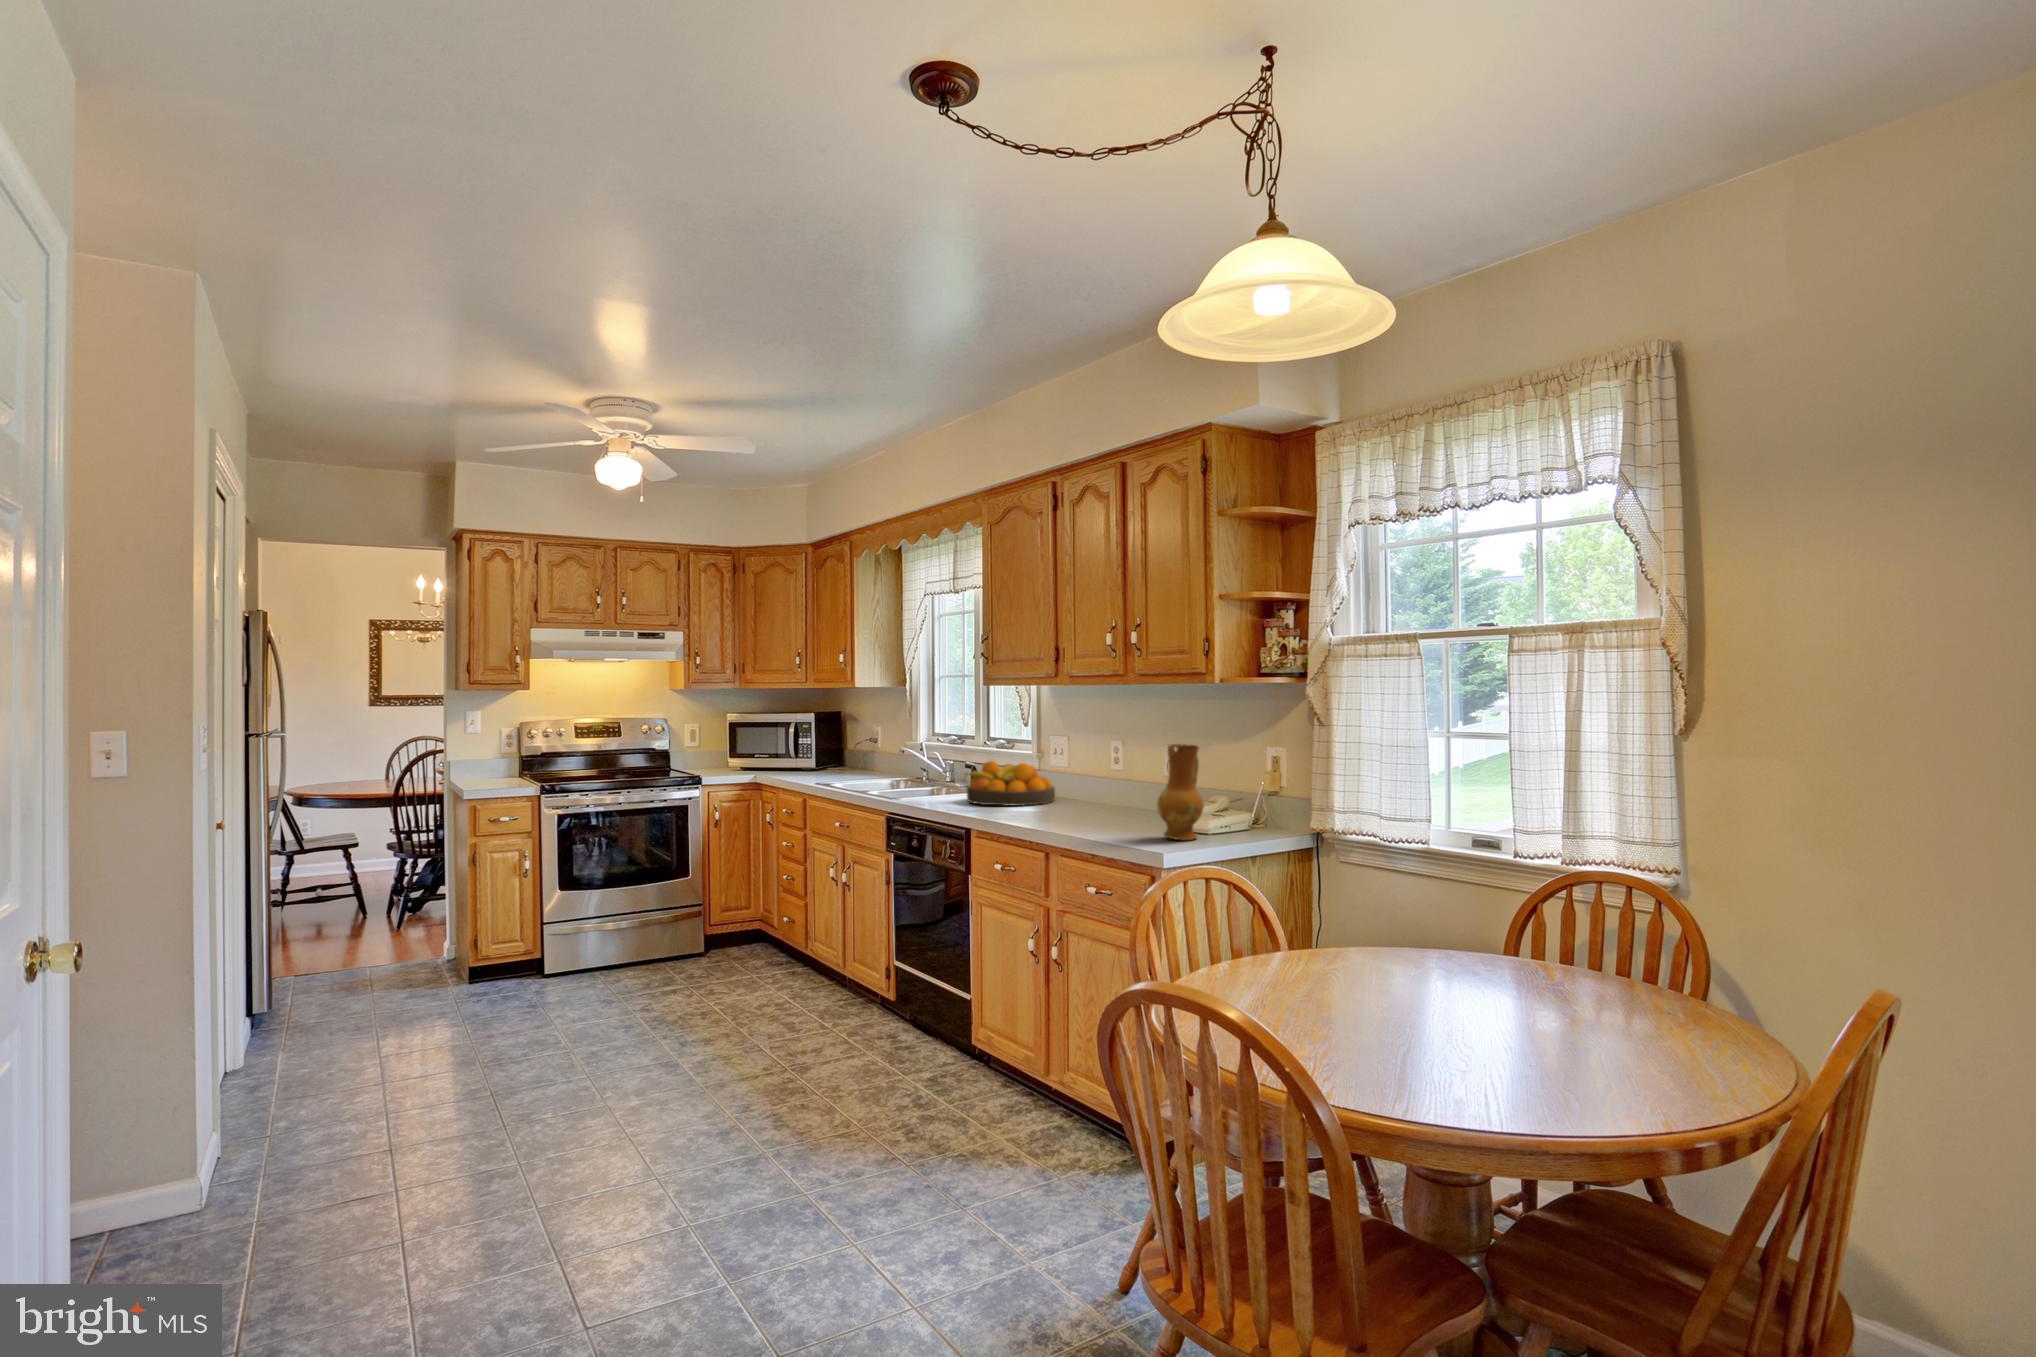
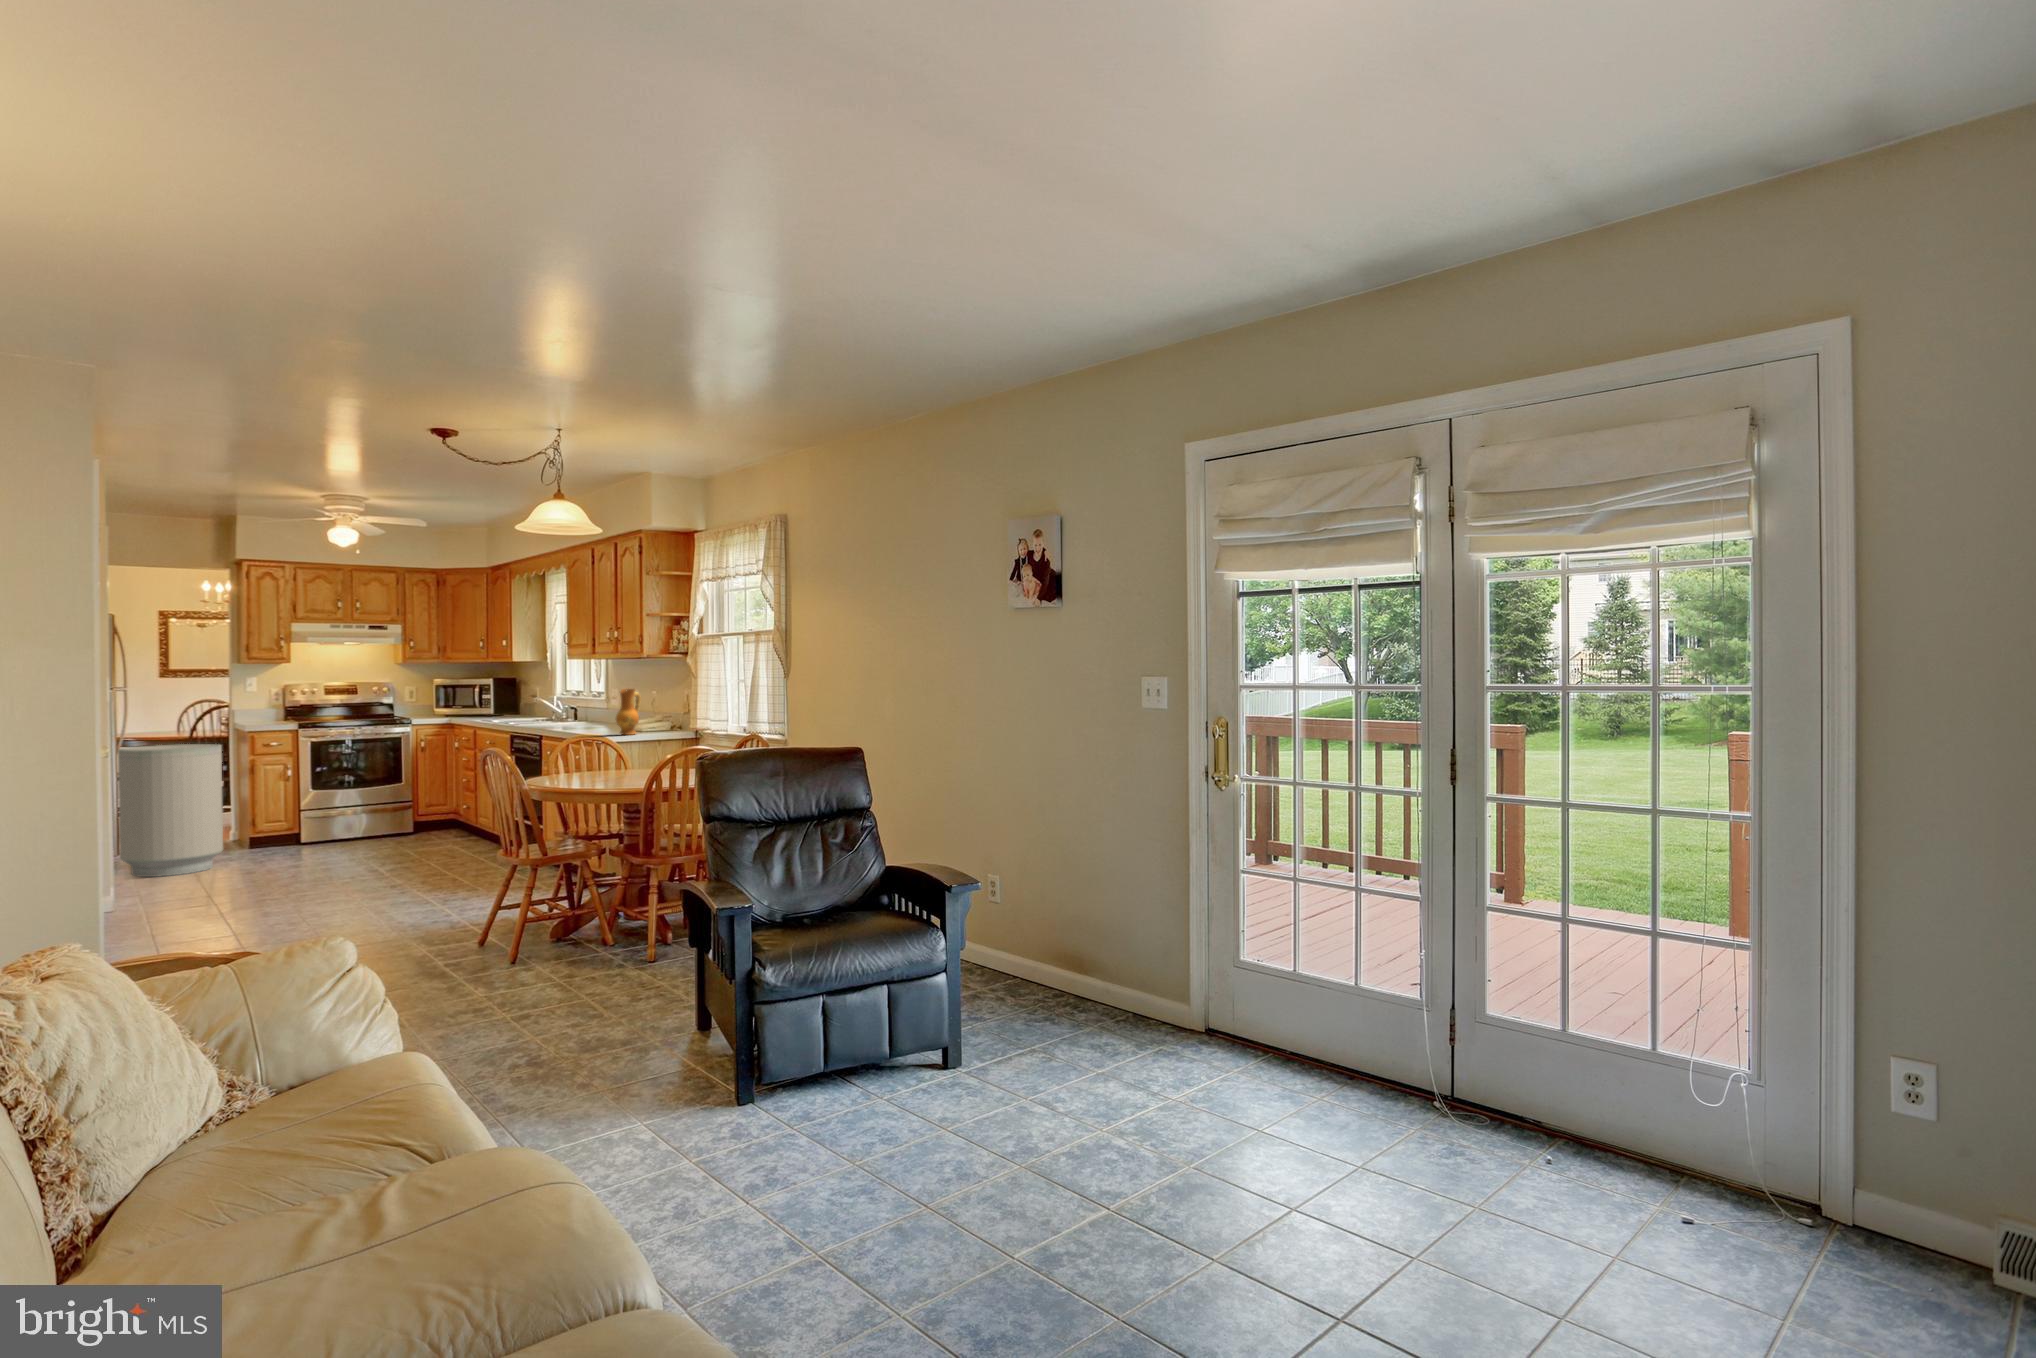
fruit bowl: present [967,761,1055,806] -> none [554,703,610,727]
trash can: none [252,826,423,1070] -> present [118,744,223,877]

